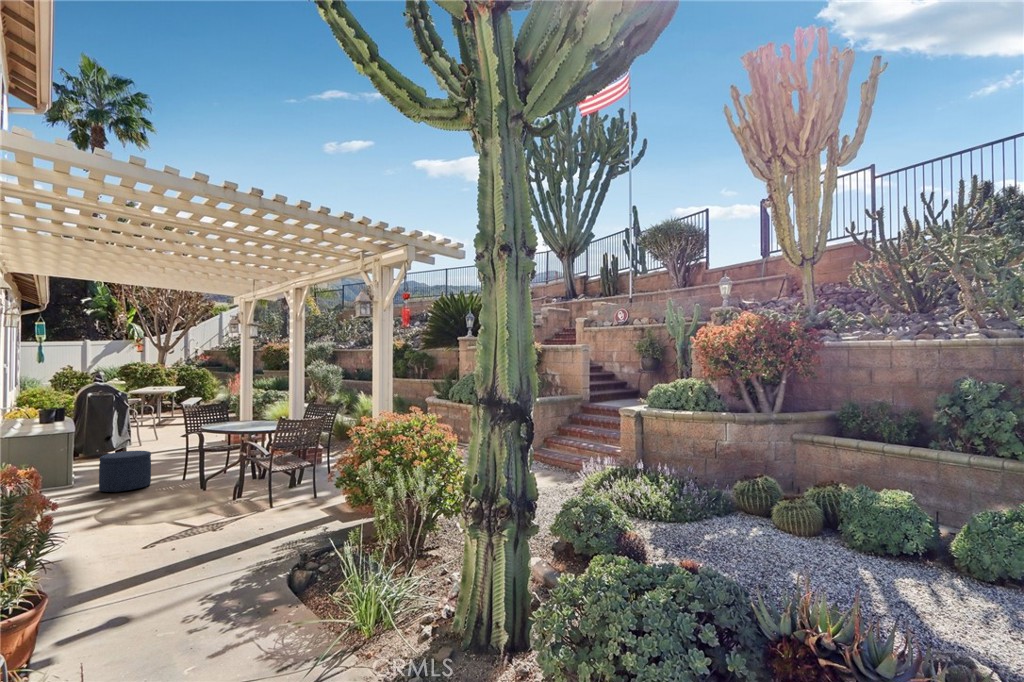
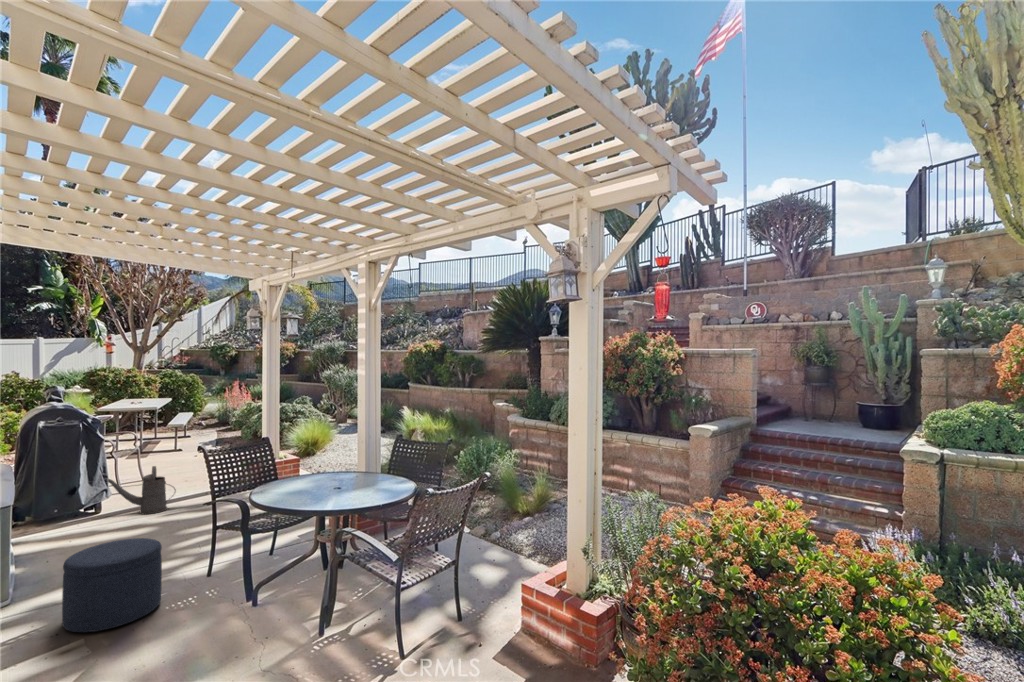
watering can: none [129,424,173,454] -> present [108,466,176,514]

